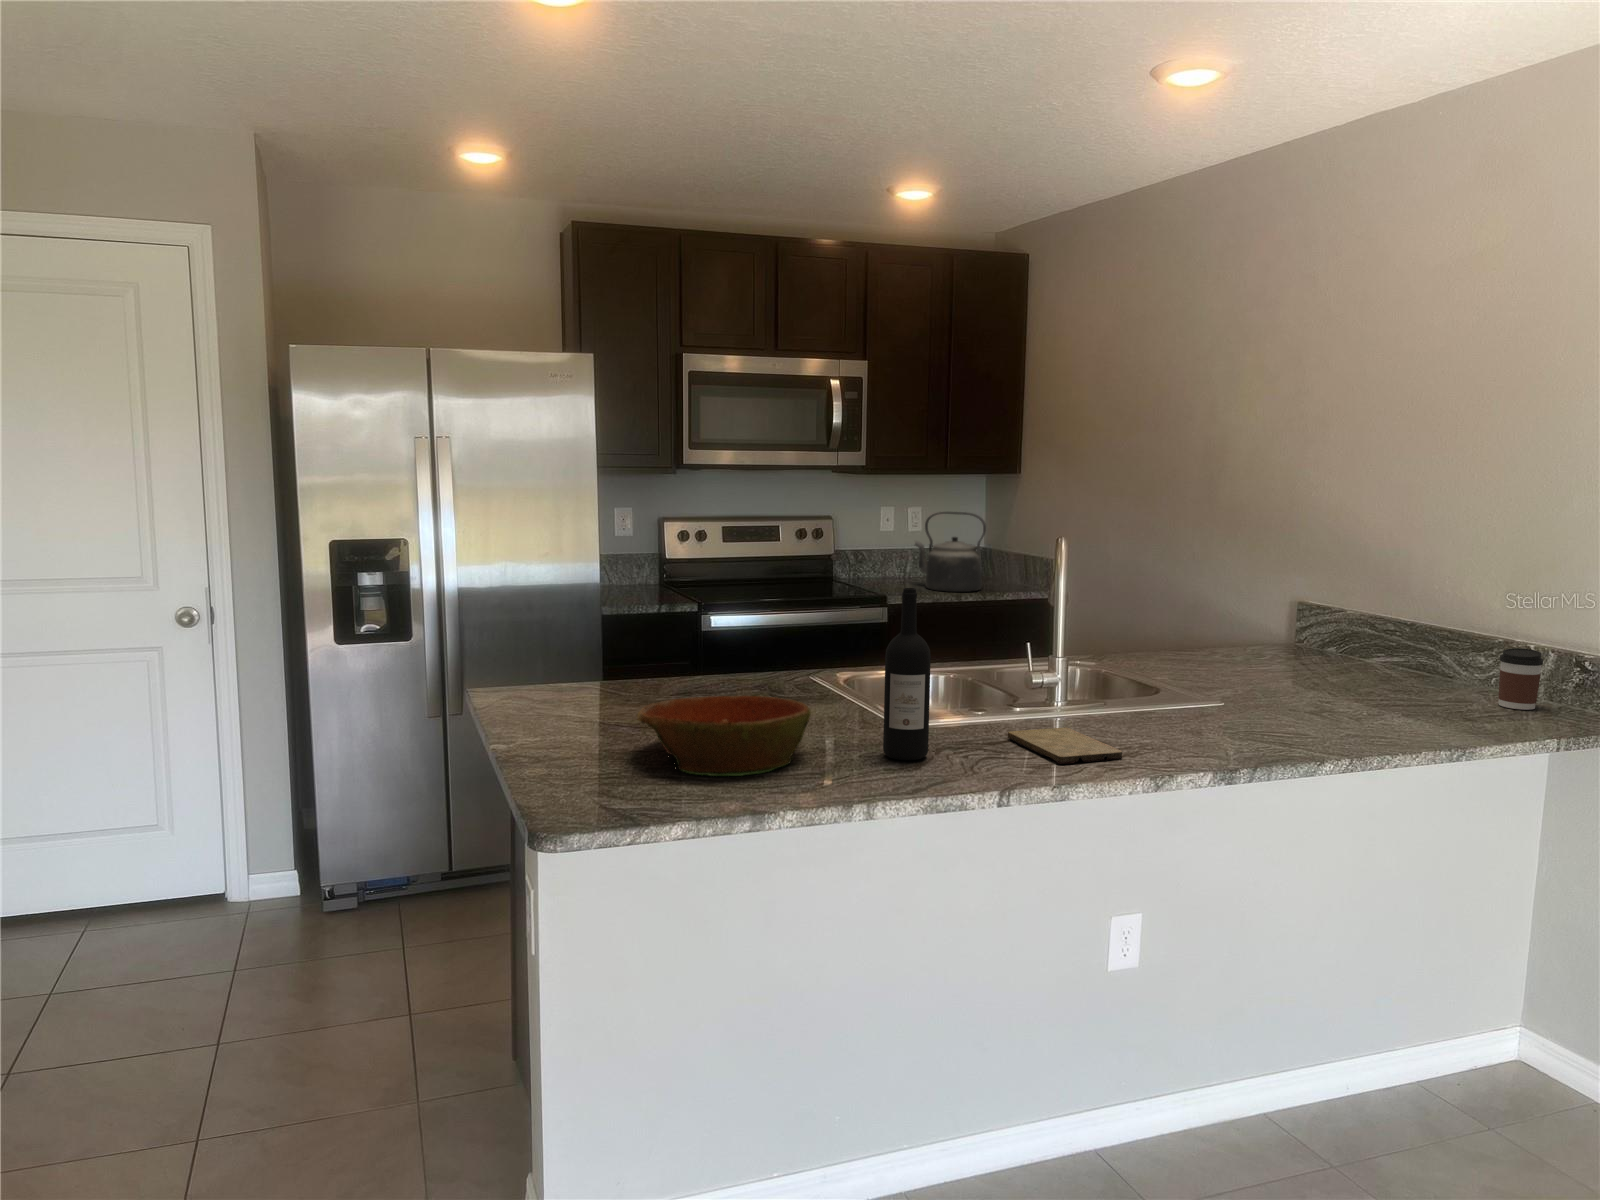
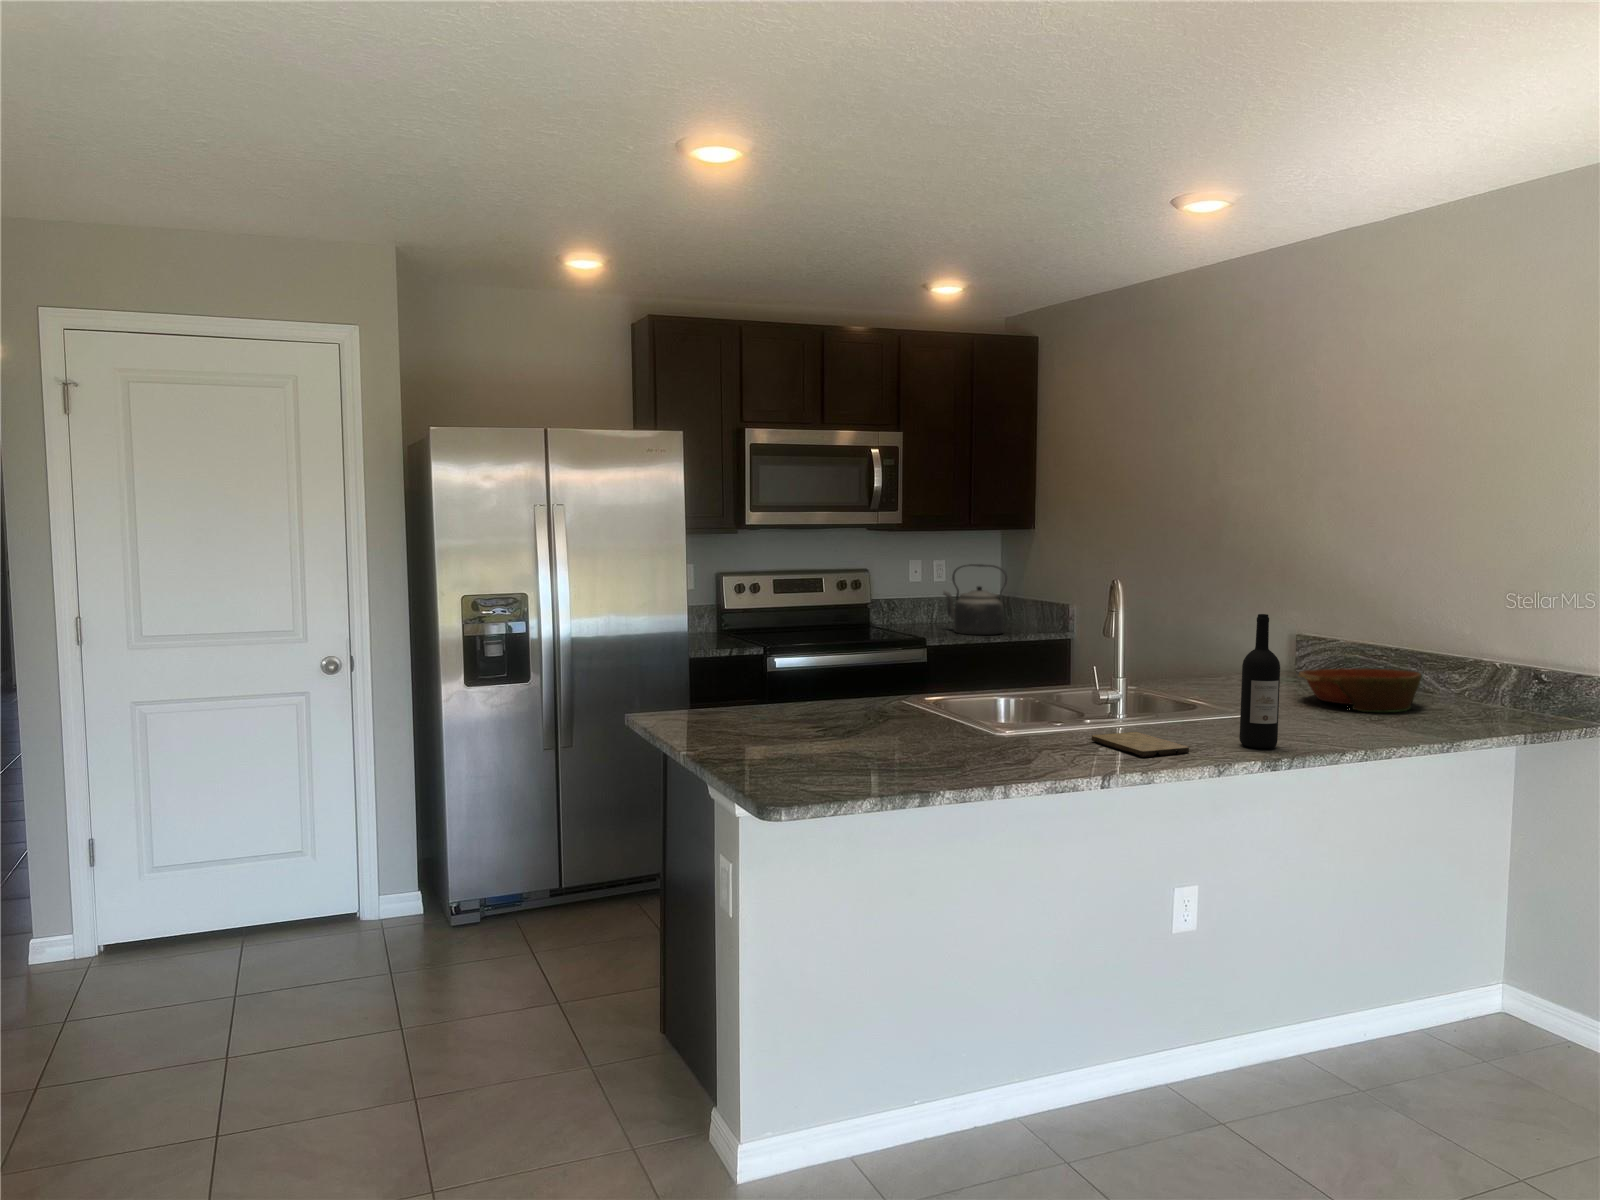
wine bottle: present [883,588,931,760] -> present [1239,614,1280,748]
coffee cup: present [1498,648,1543,710] -> none [1472,665,1507,714]
bowl: present [638,696,811,776] -> present [1299,669,1421,712]

